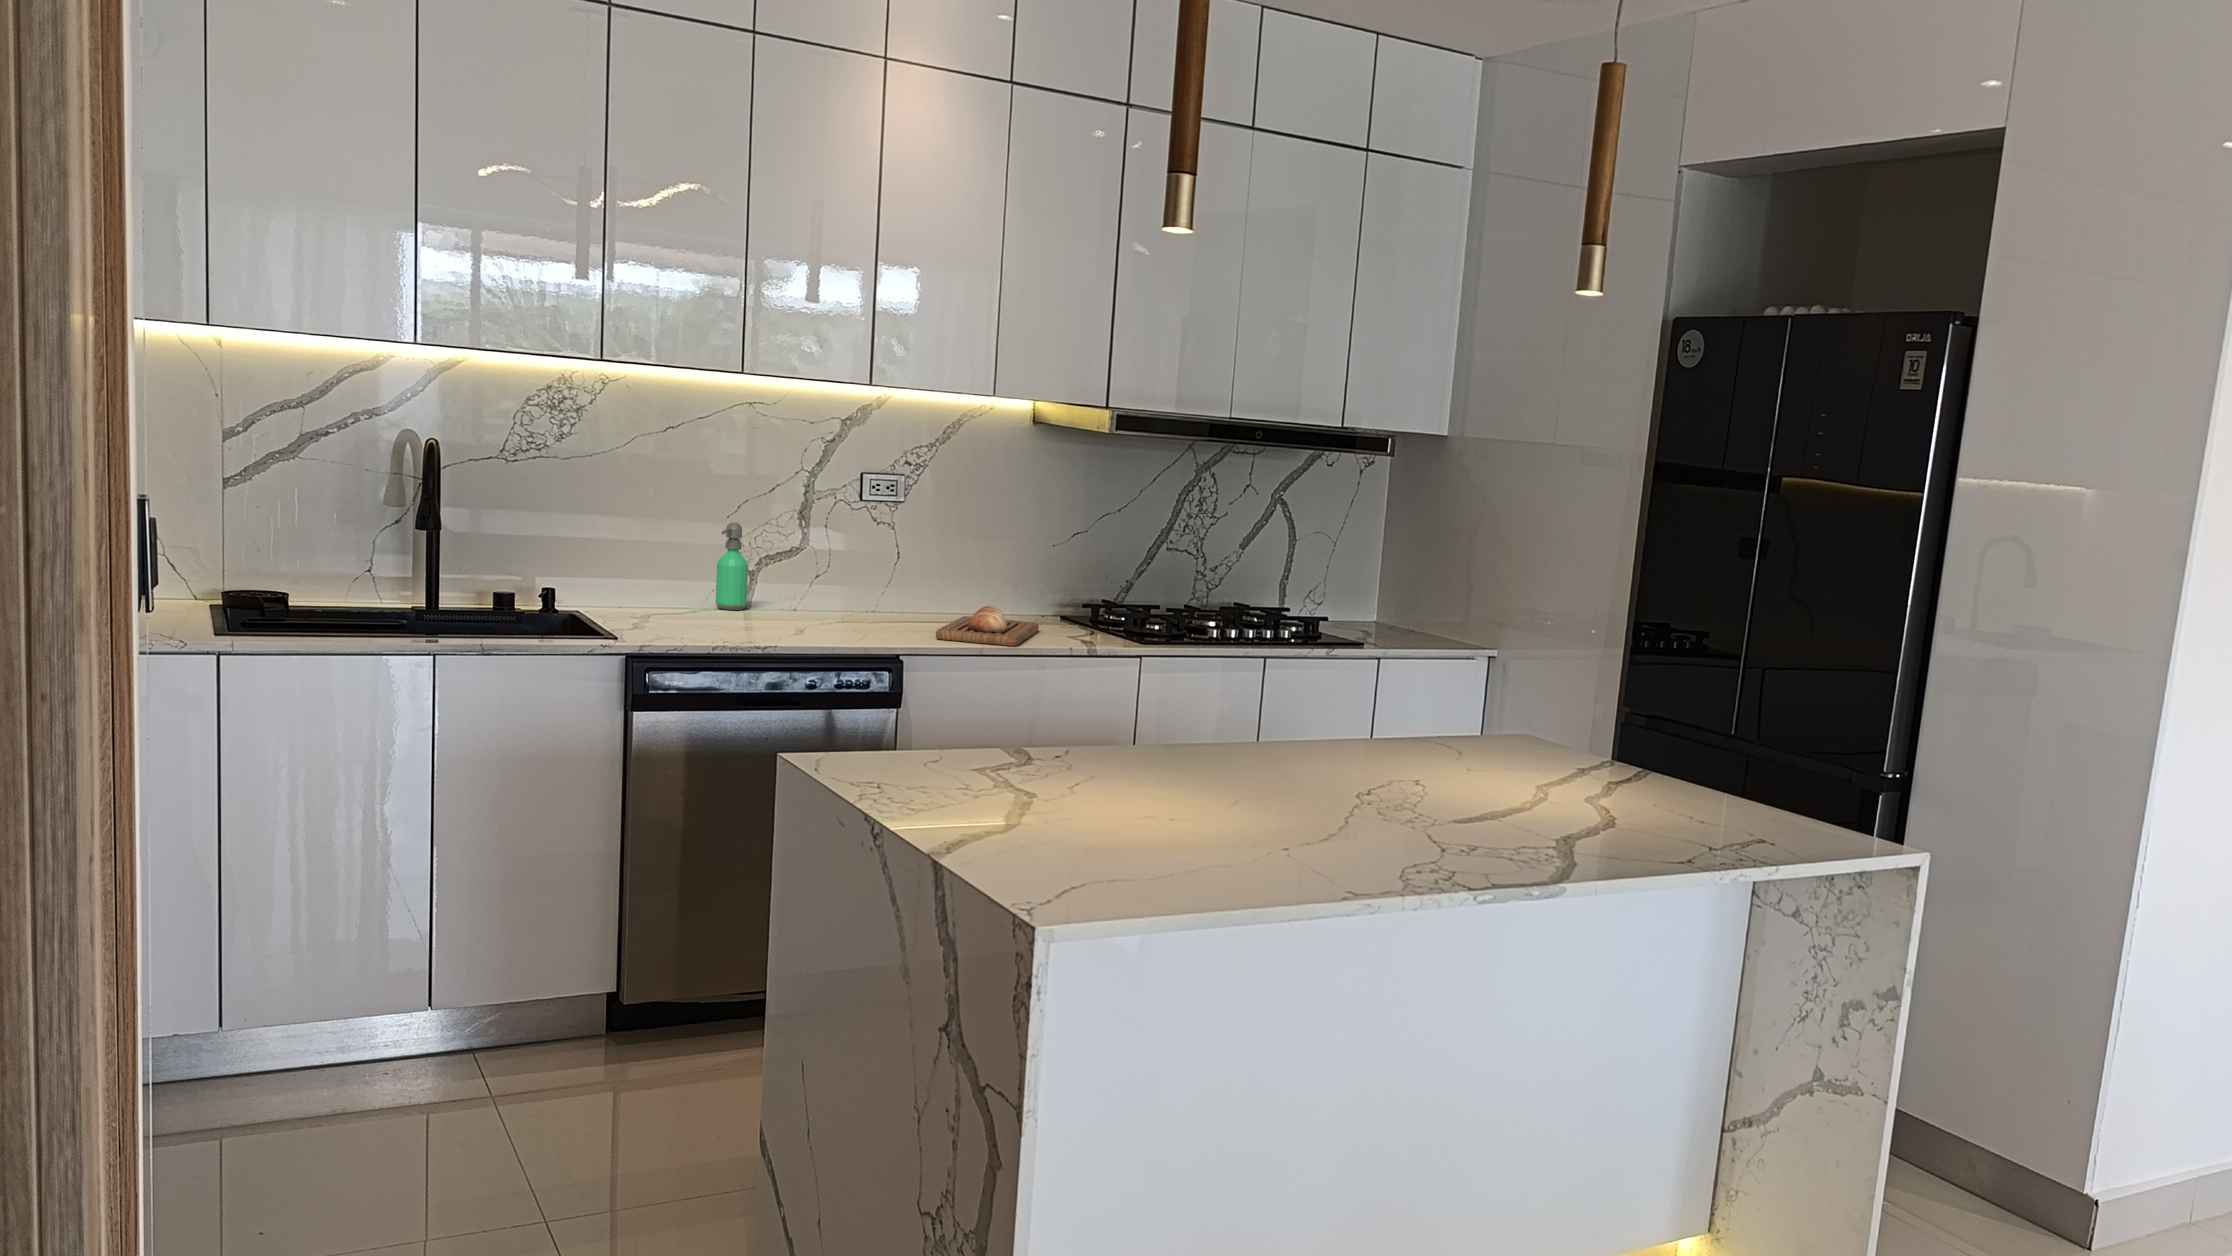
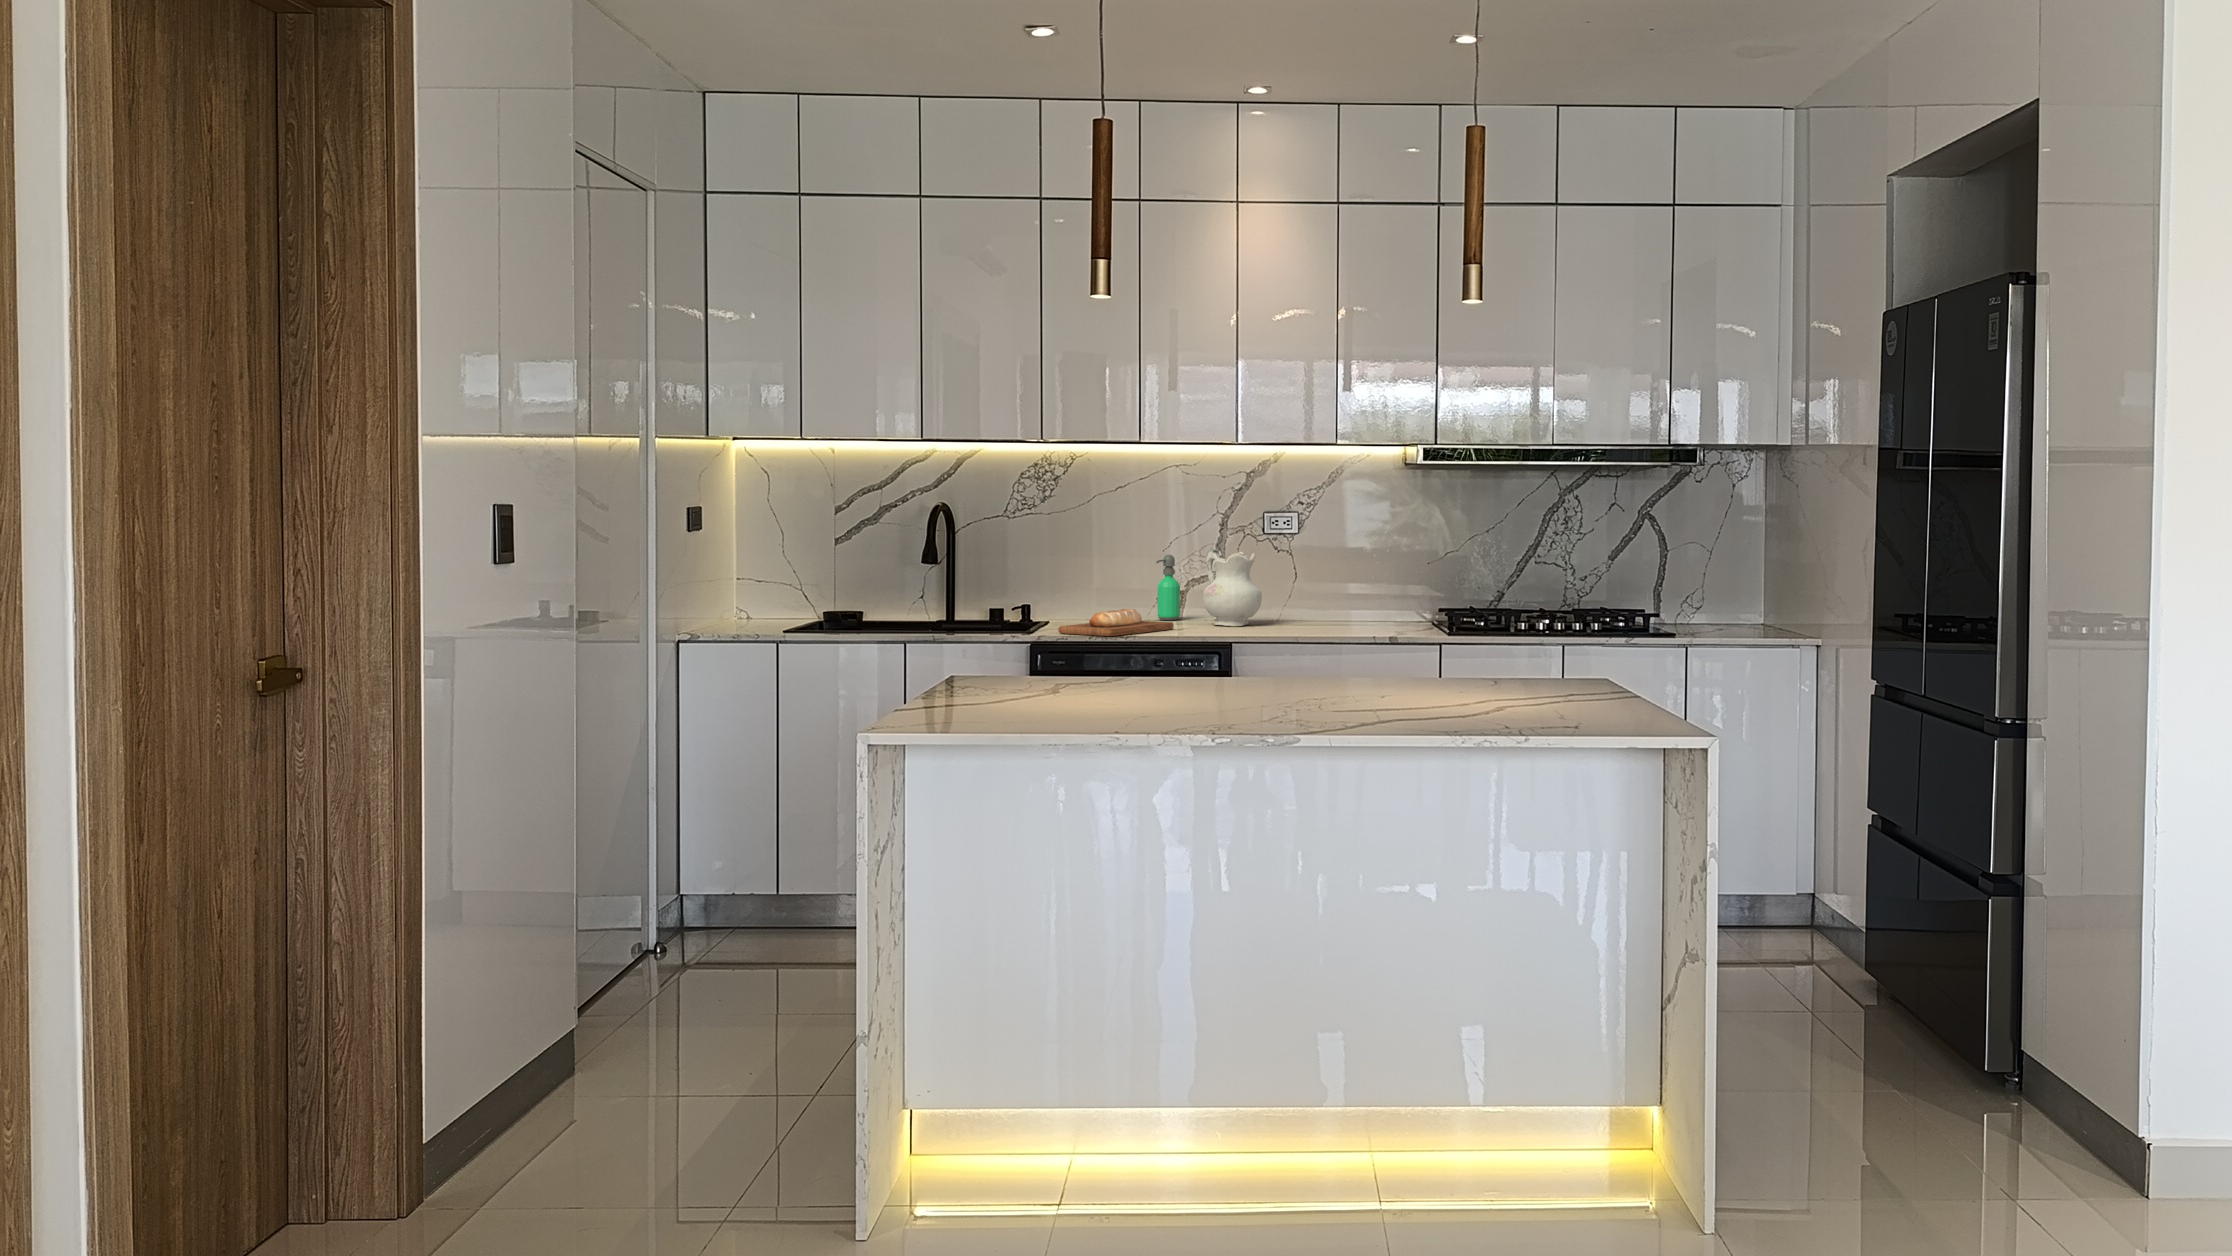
ceramic pitcher: none [796,520,877,625] -> present [1203,549,1262,626]
bread loaf: present [936,606,1039,646] -> present [1058,609,1174,636]

